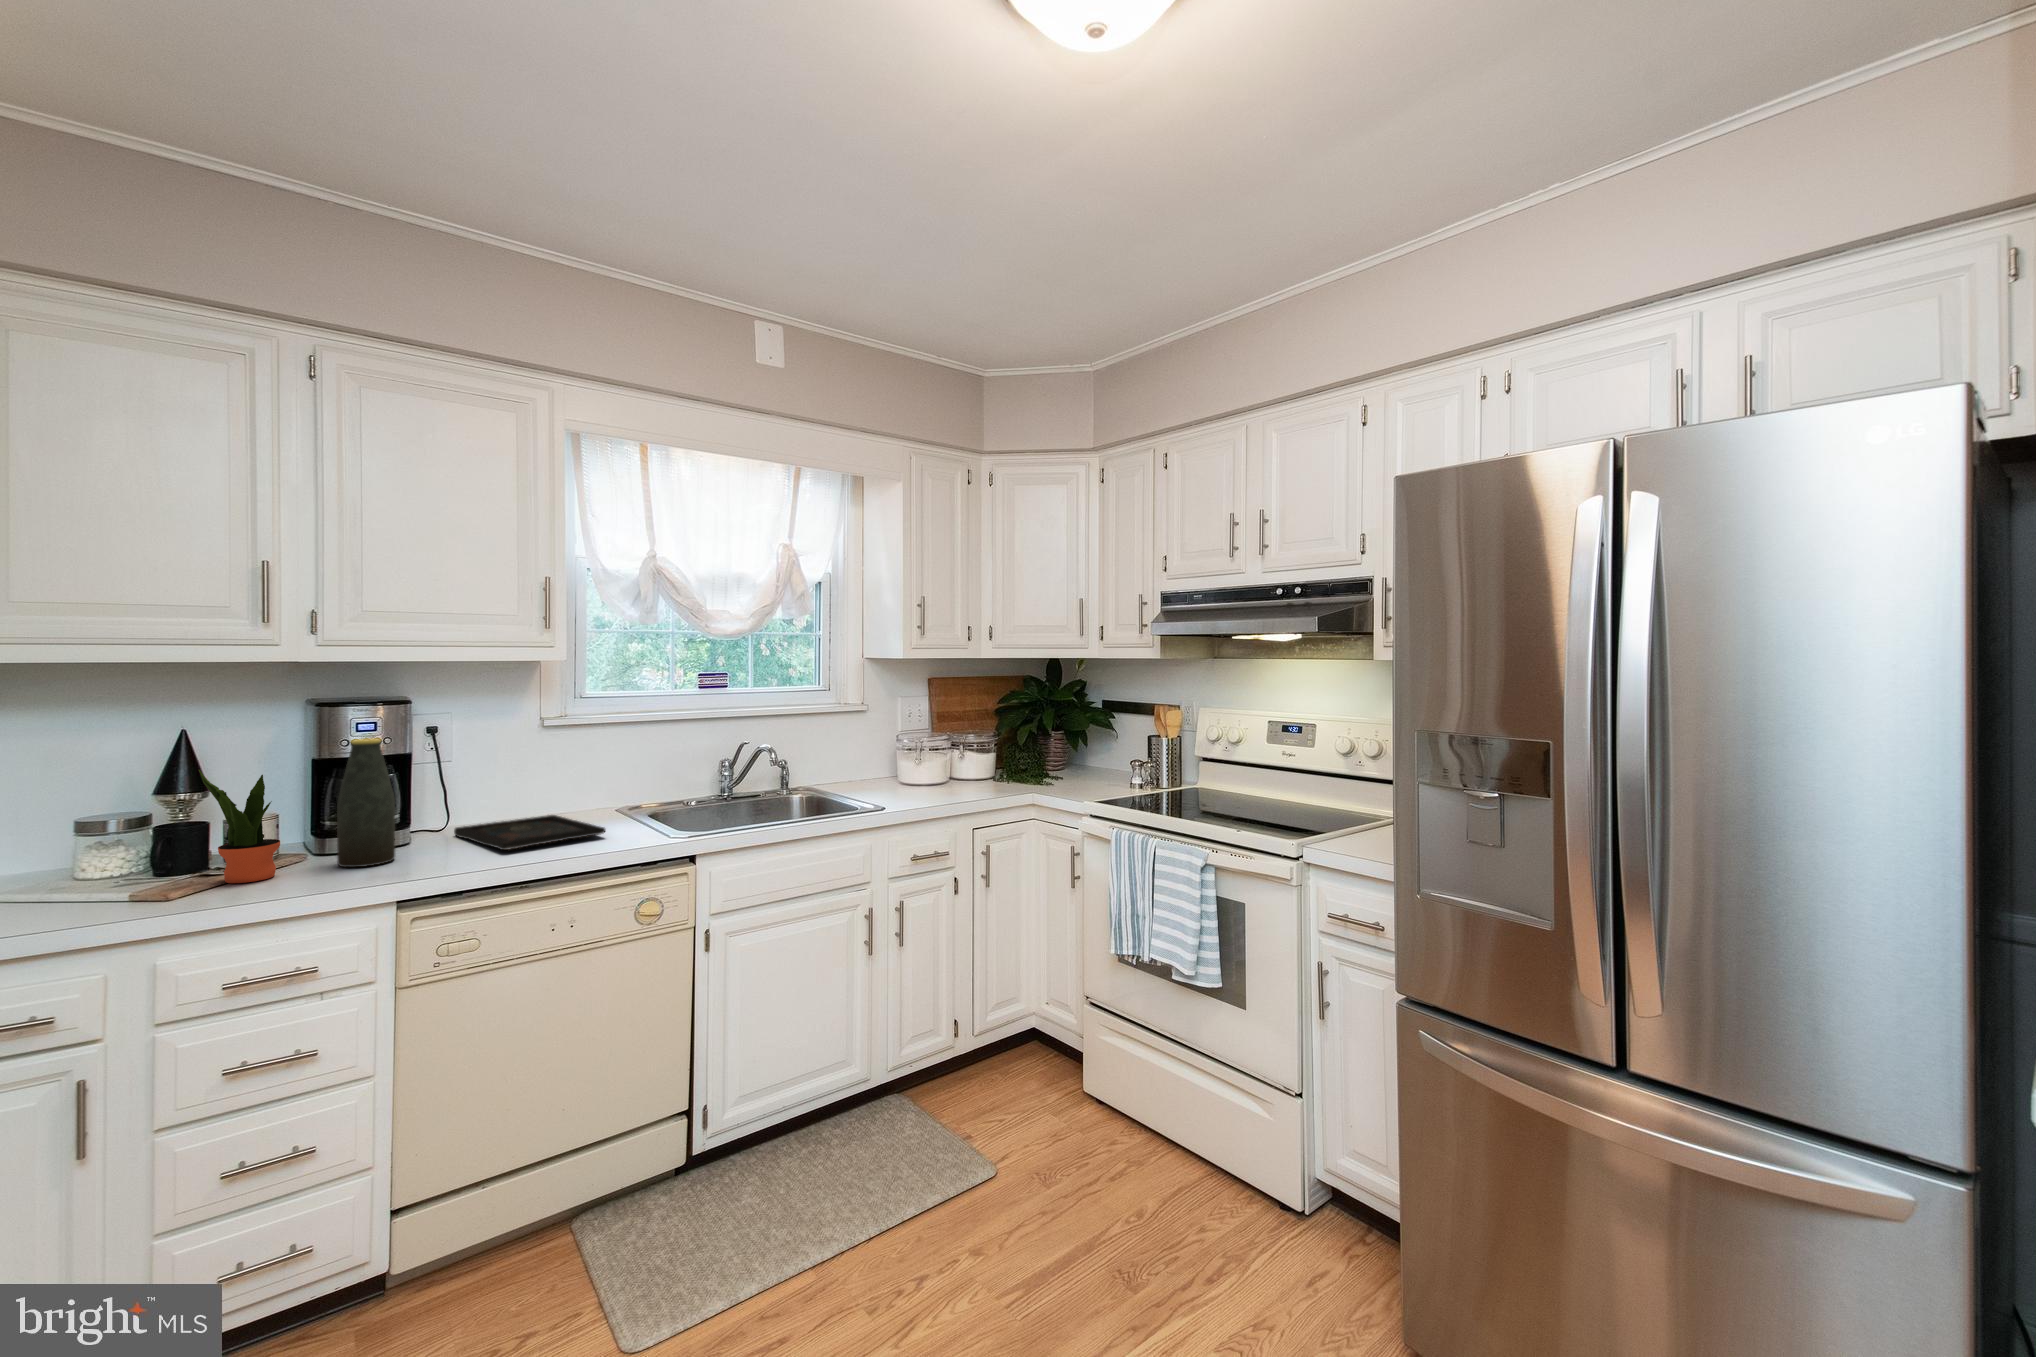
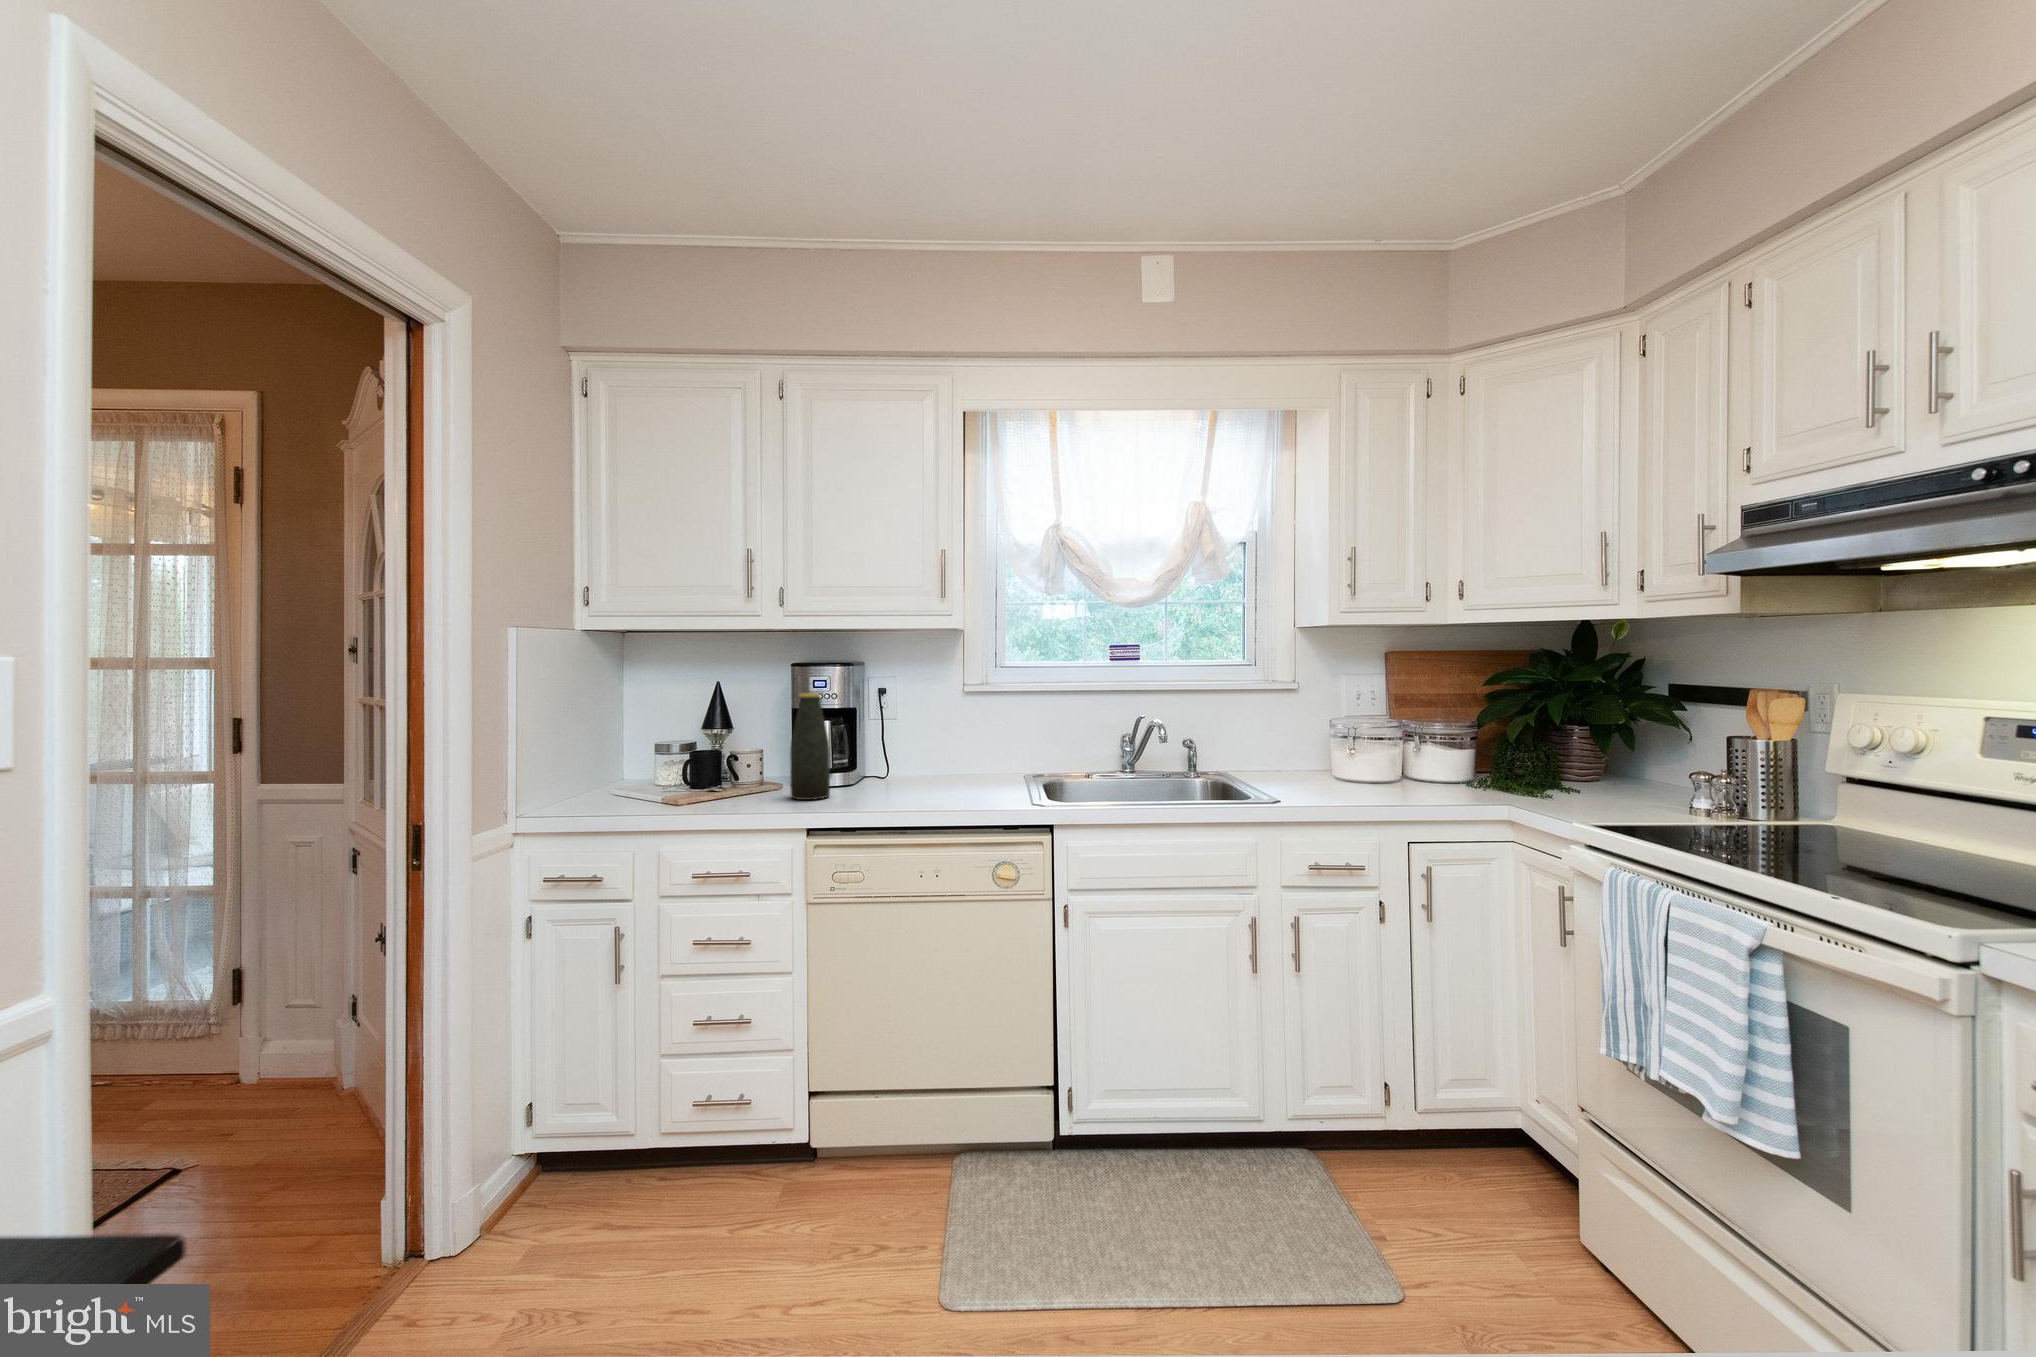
potted plant: present [199,770,280,883] -> none [709,711,754,801]
tray: present [454,815,605,850] -> none [888,775,990,799]

